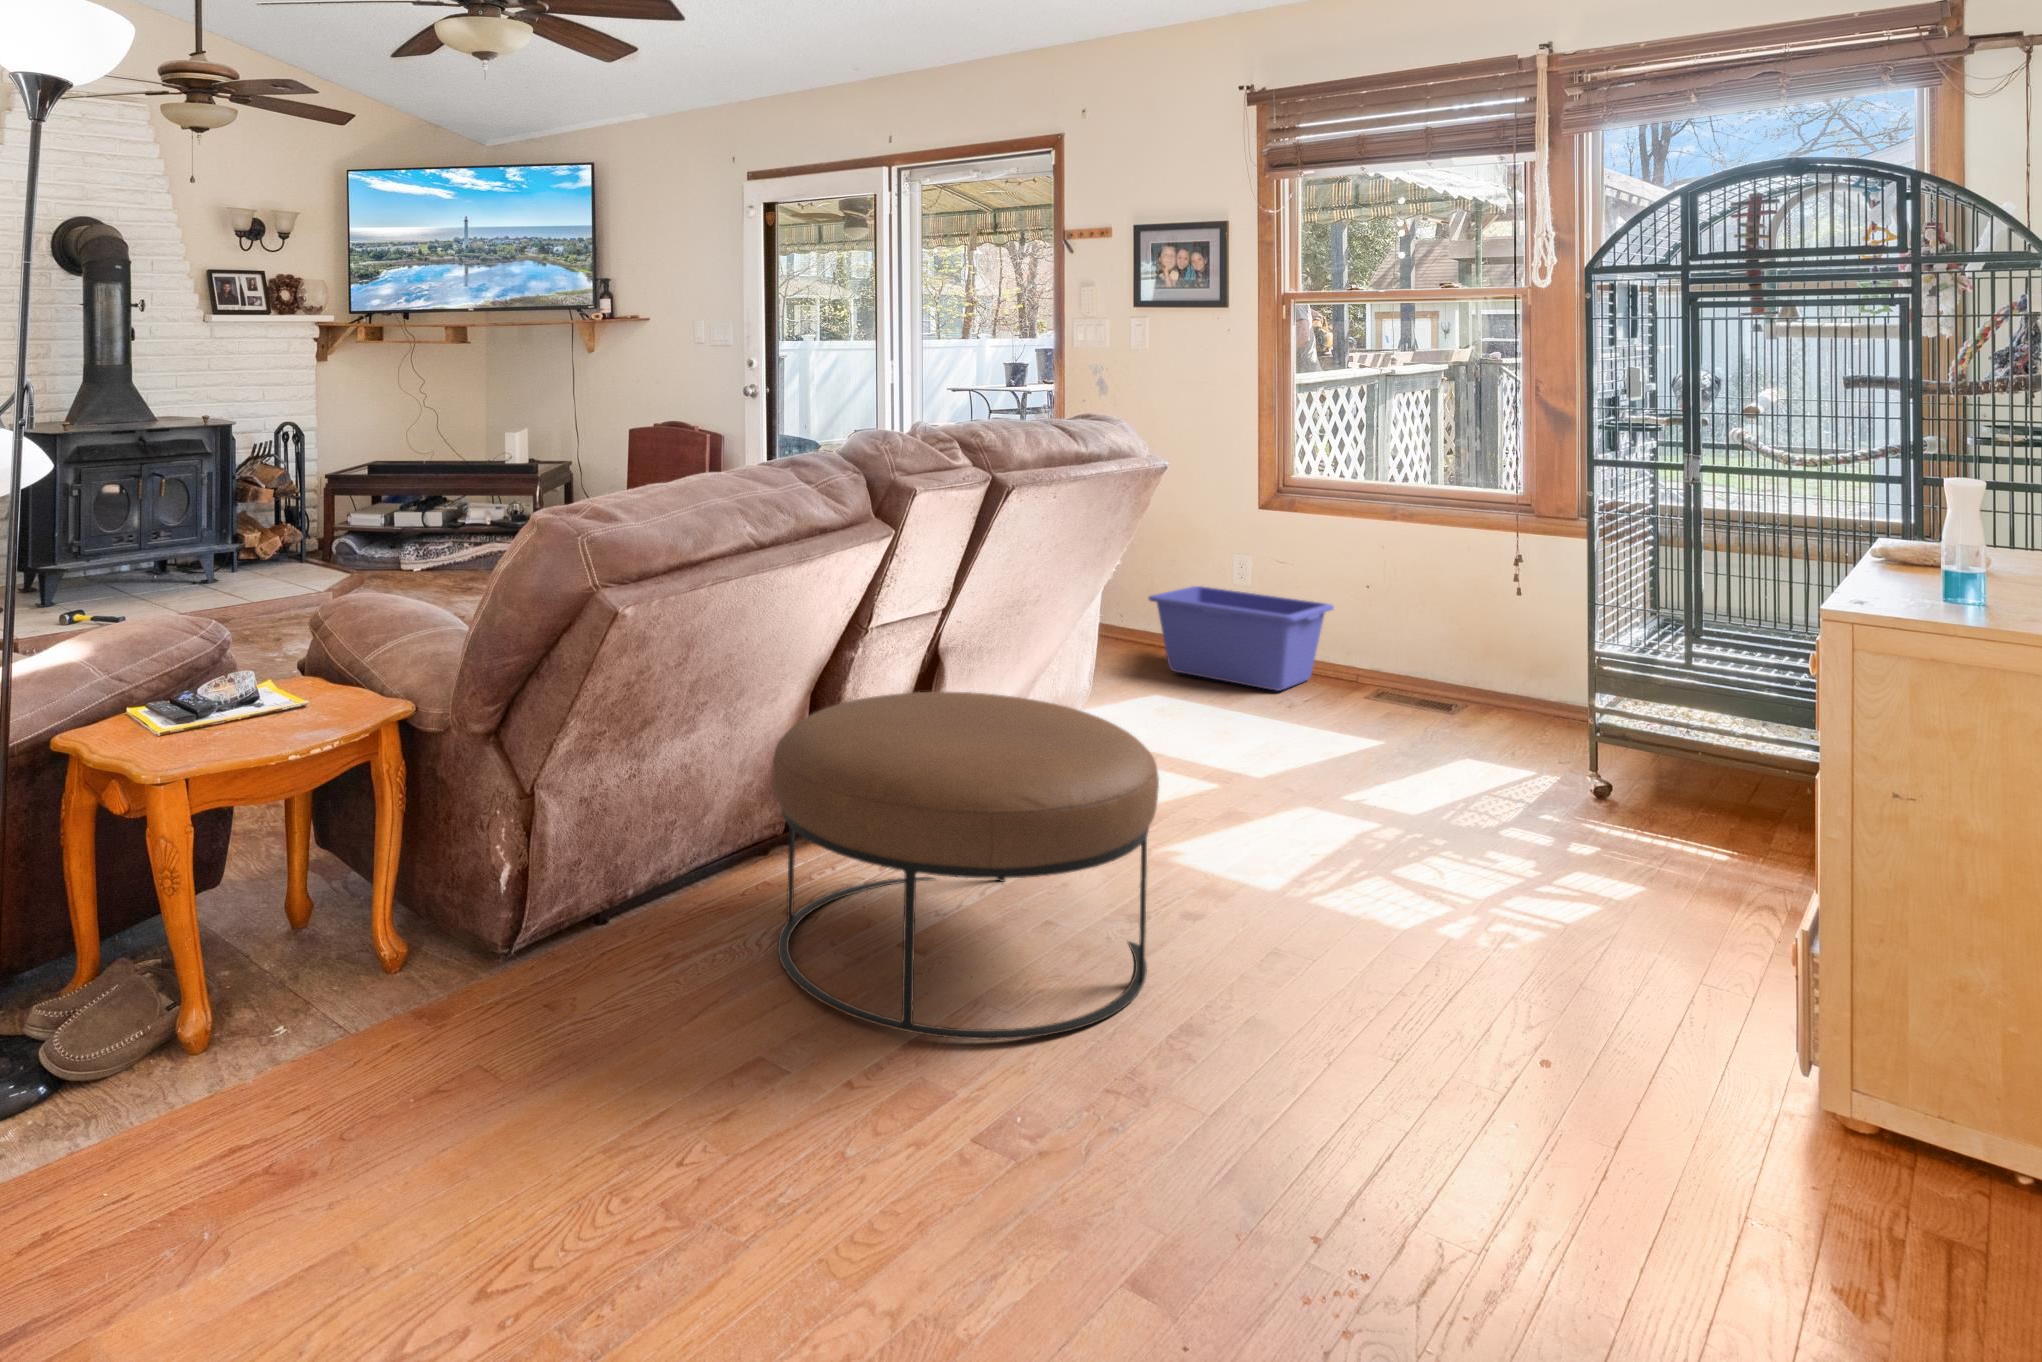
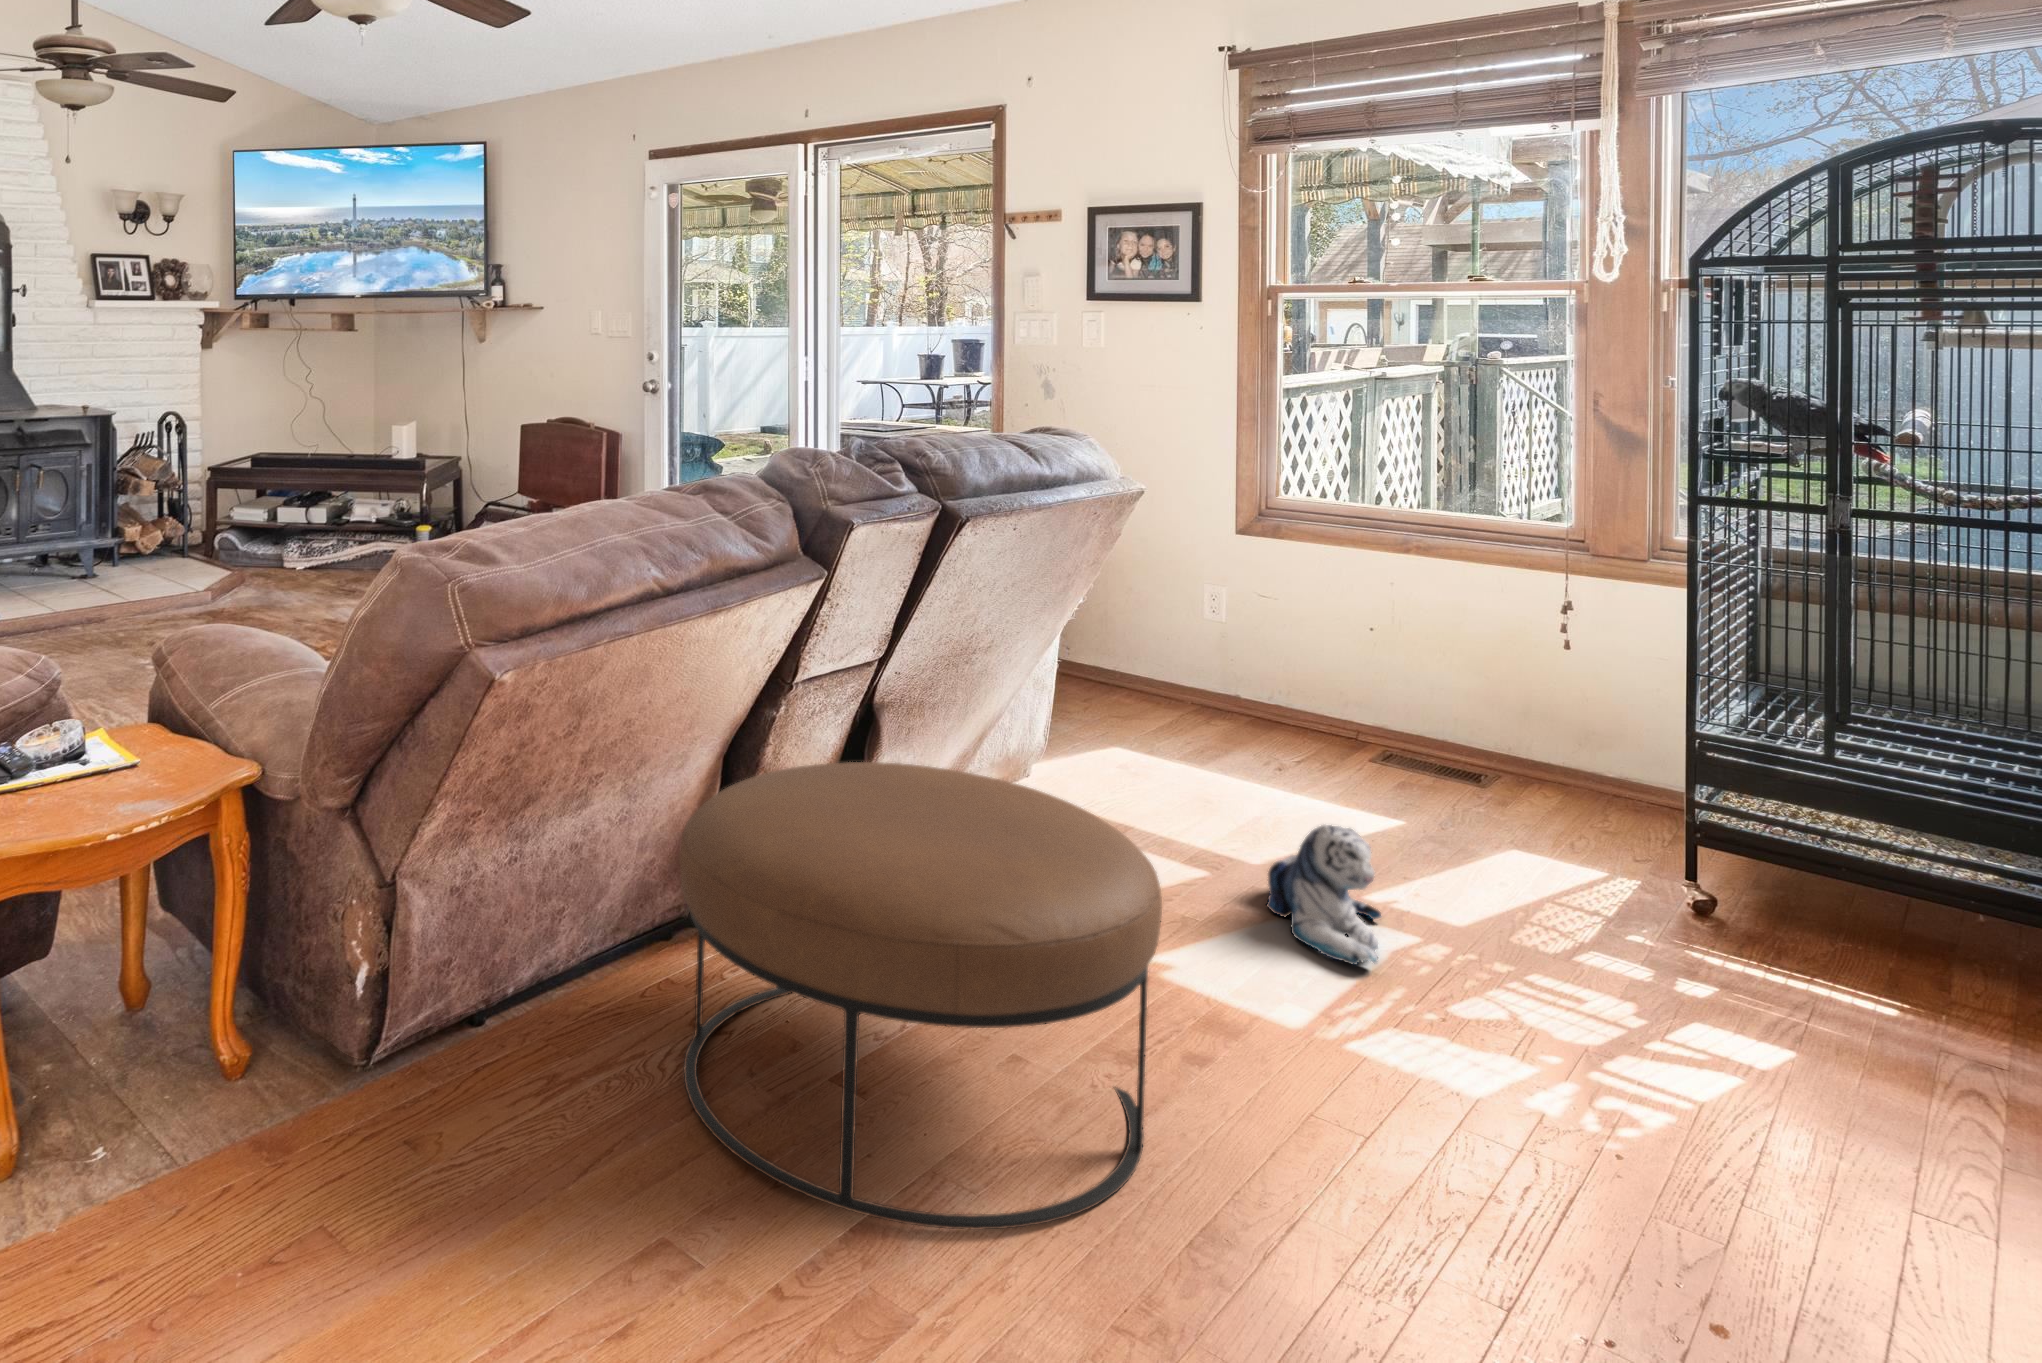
storage bin: present [1149,586,1334,691] -> none [1105,618,1328,746]
plush toy: none [1263,736,1355,847] -> present [1267,825,1381,965]

